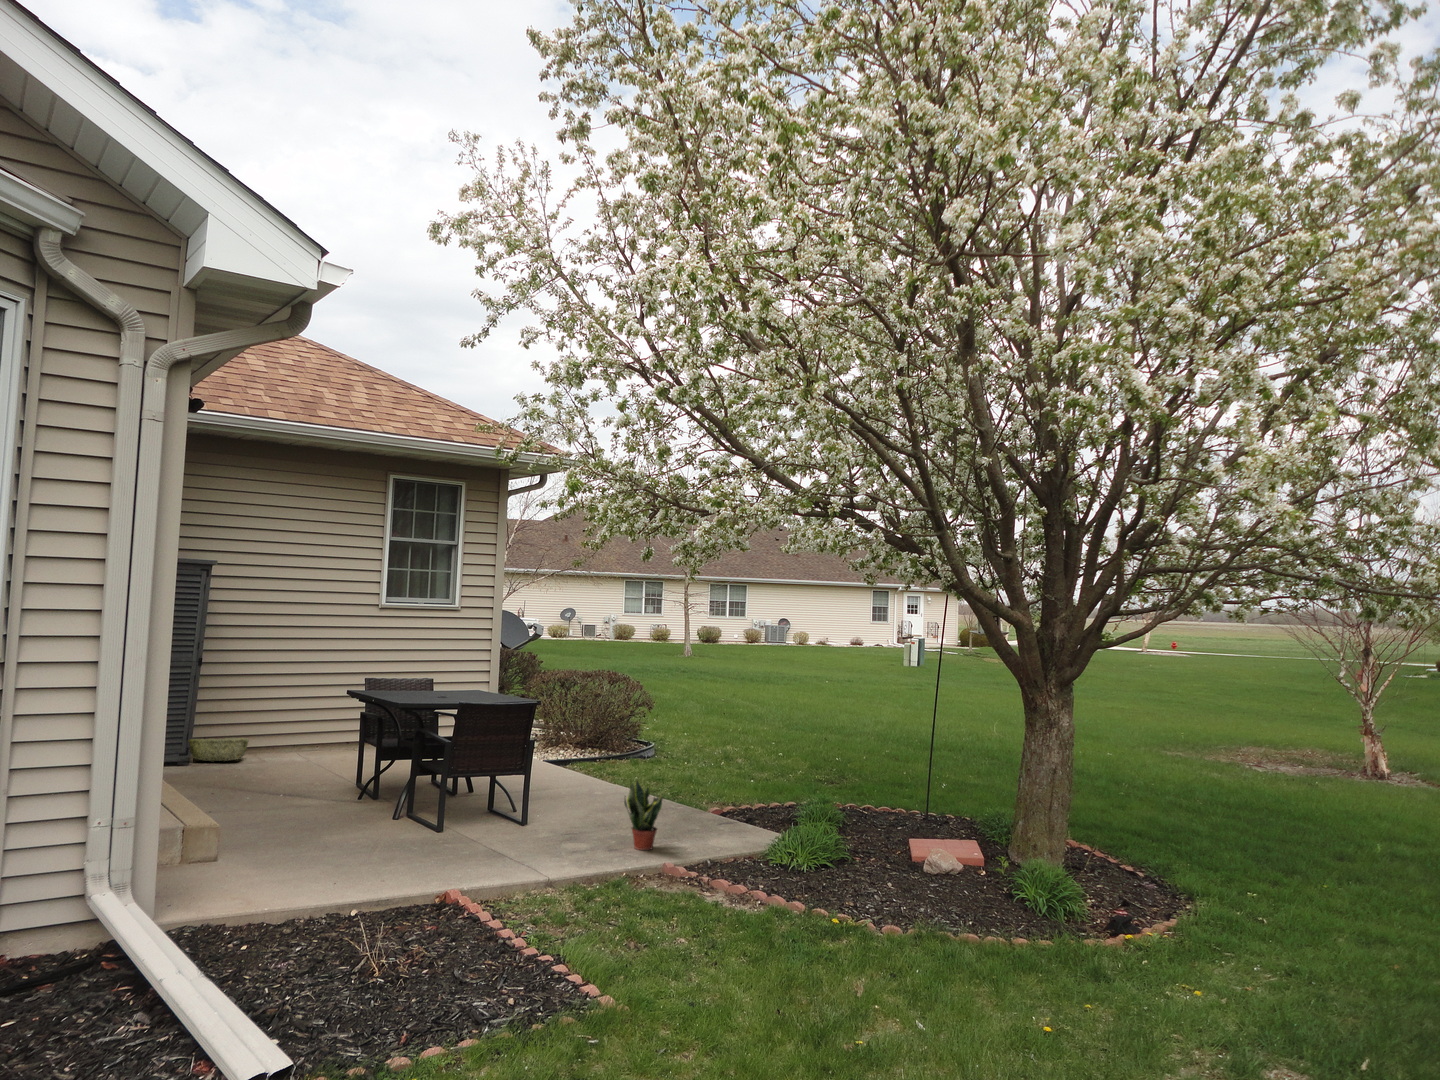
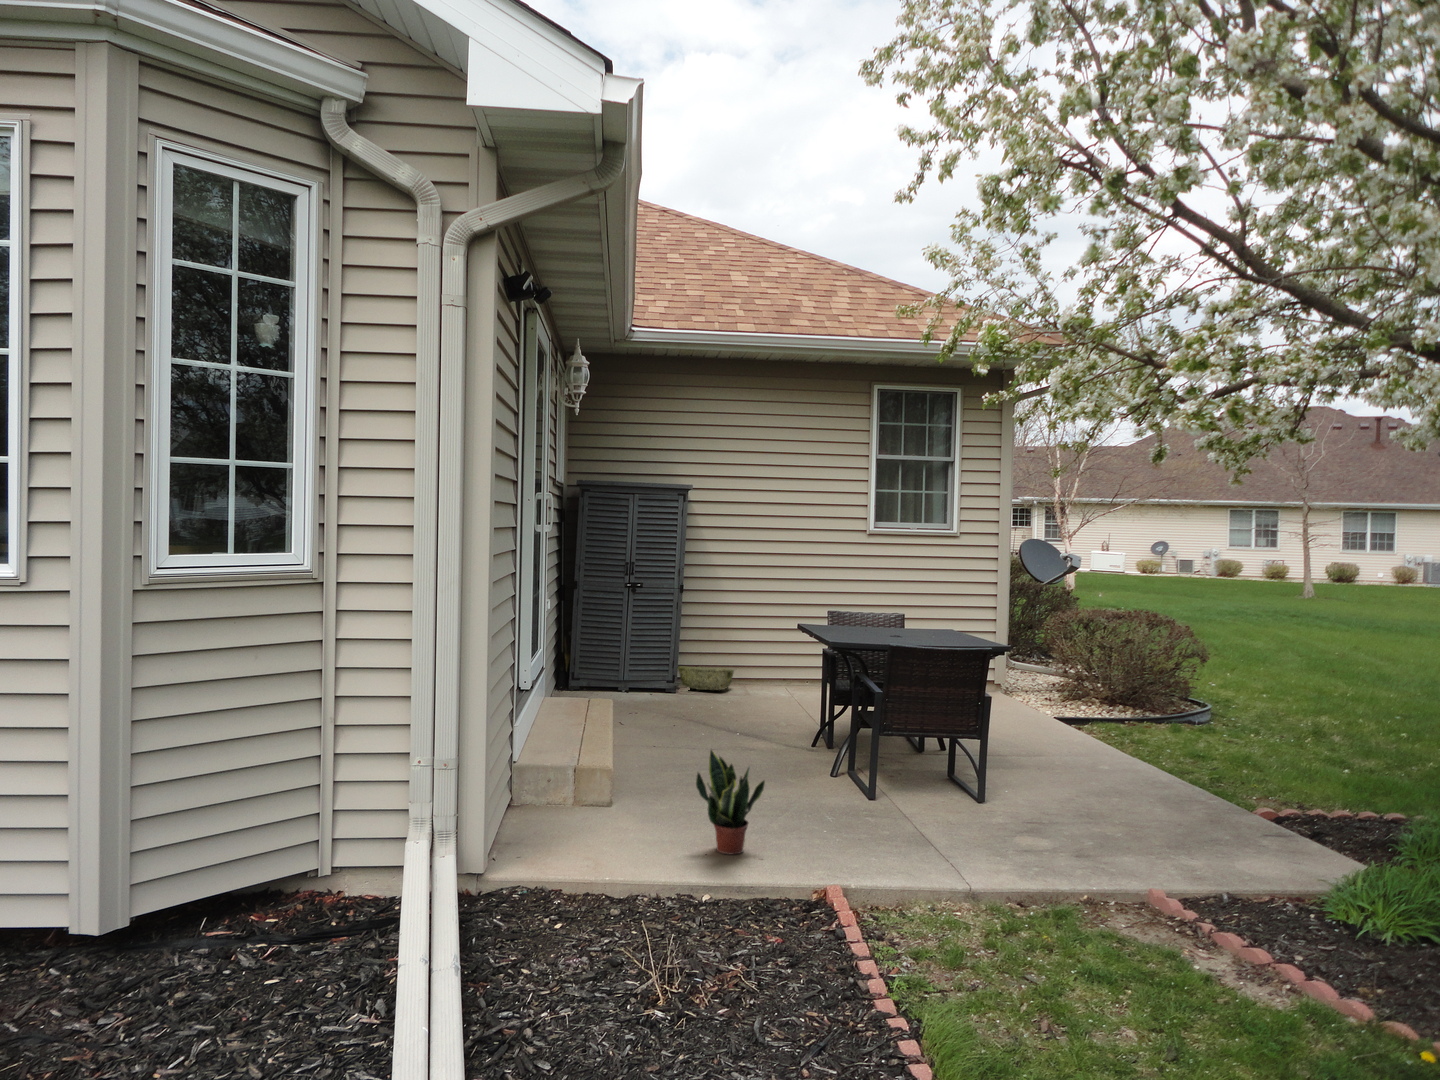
potted plant: present [624,780,663,850] -> present [696,750,765,855]

